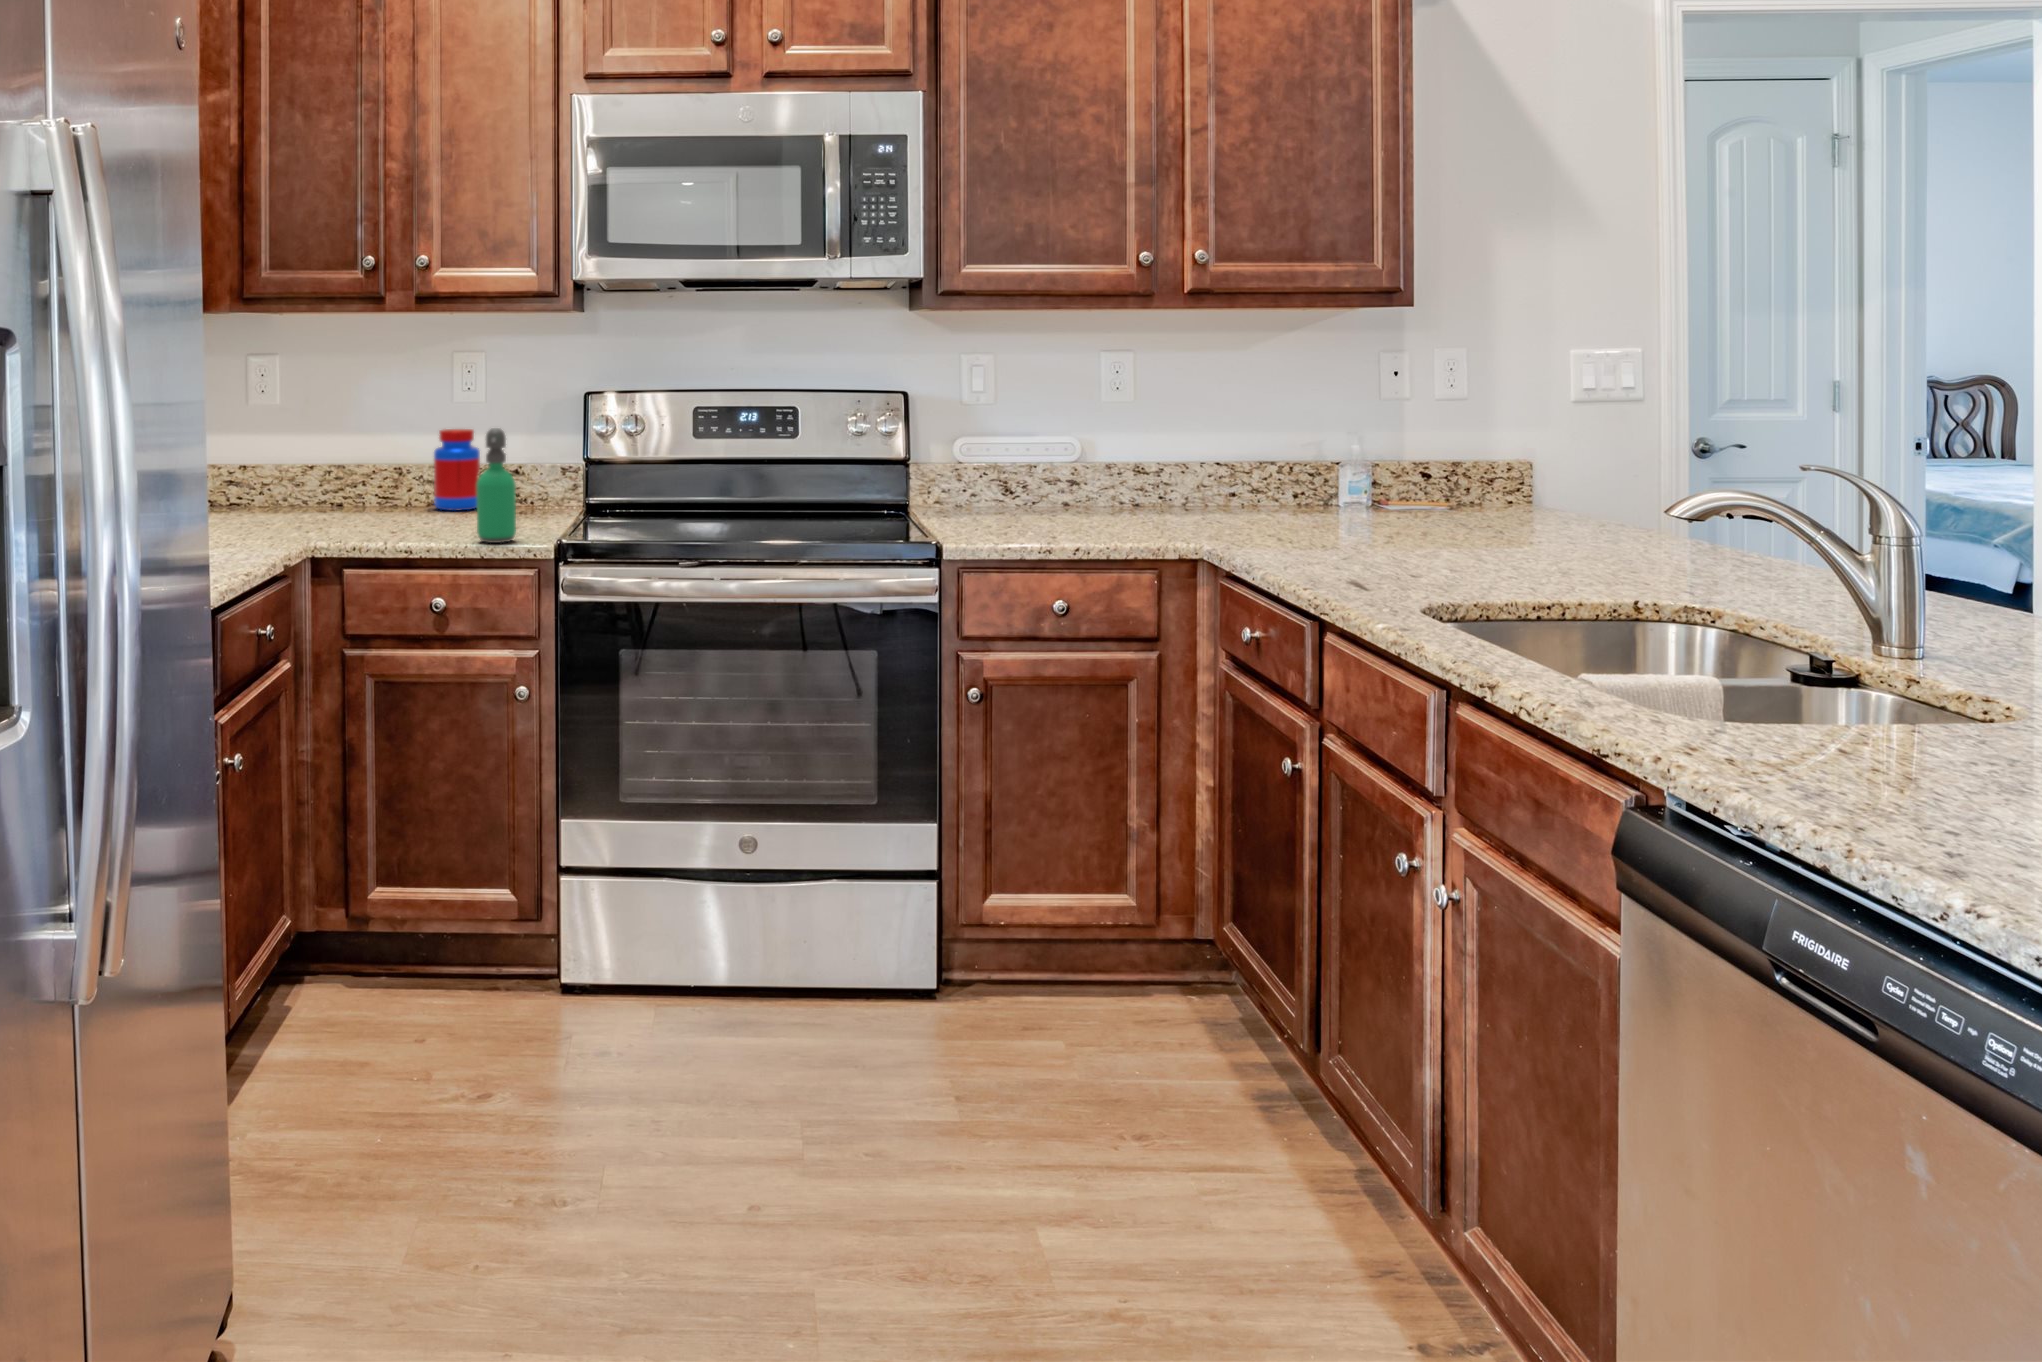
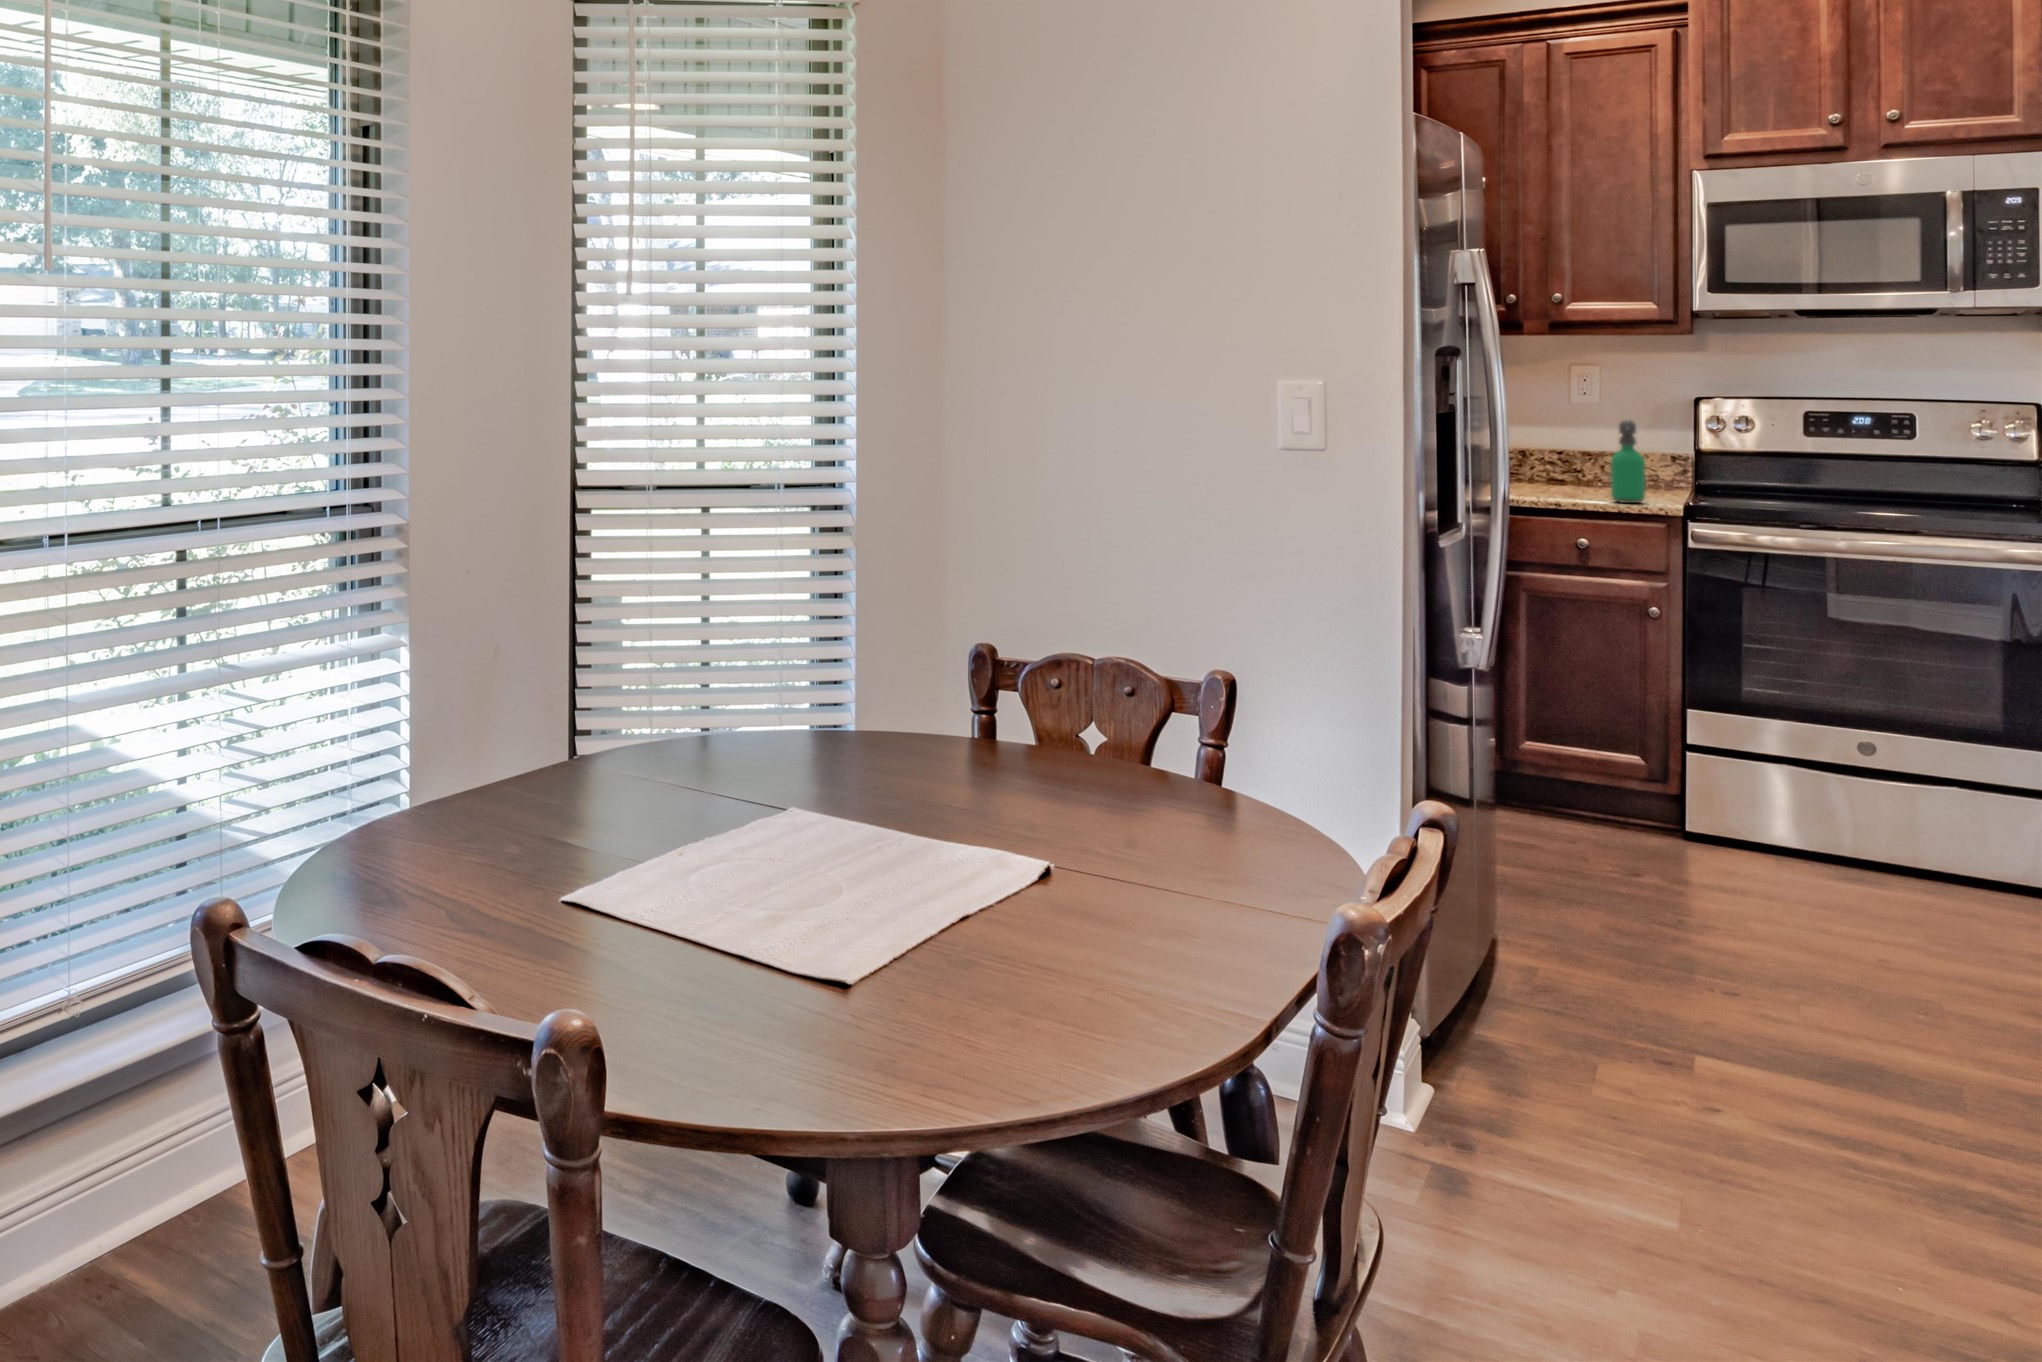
jar: present [434,429,480,511] -> none [1554,424,1596,486]

